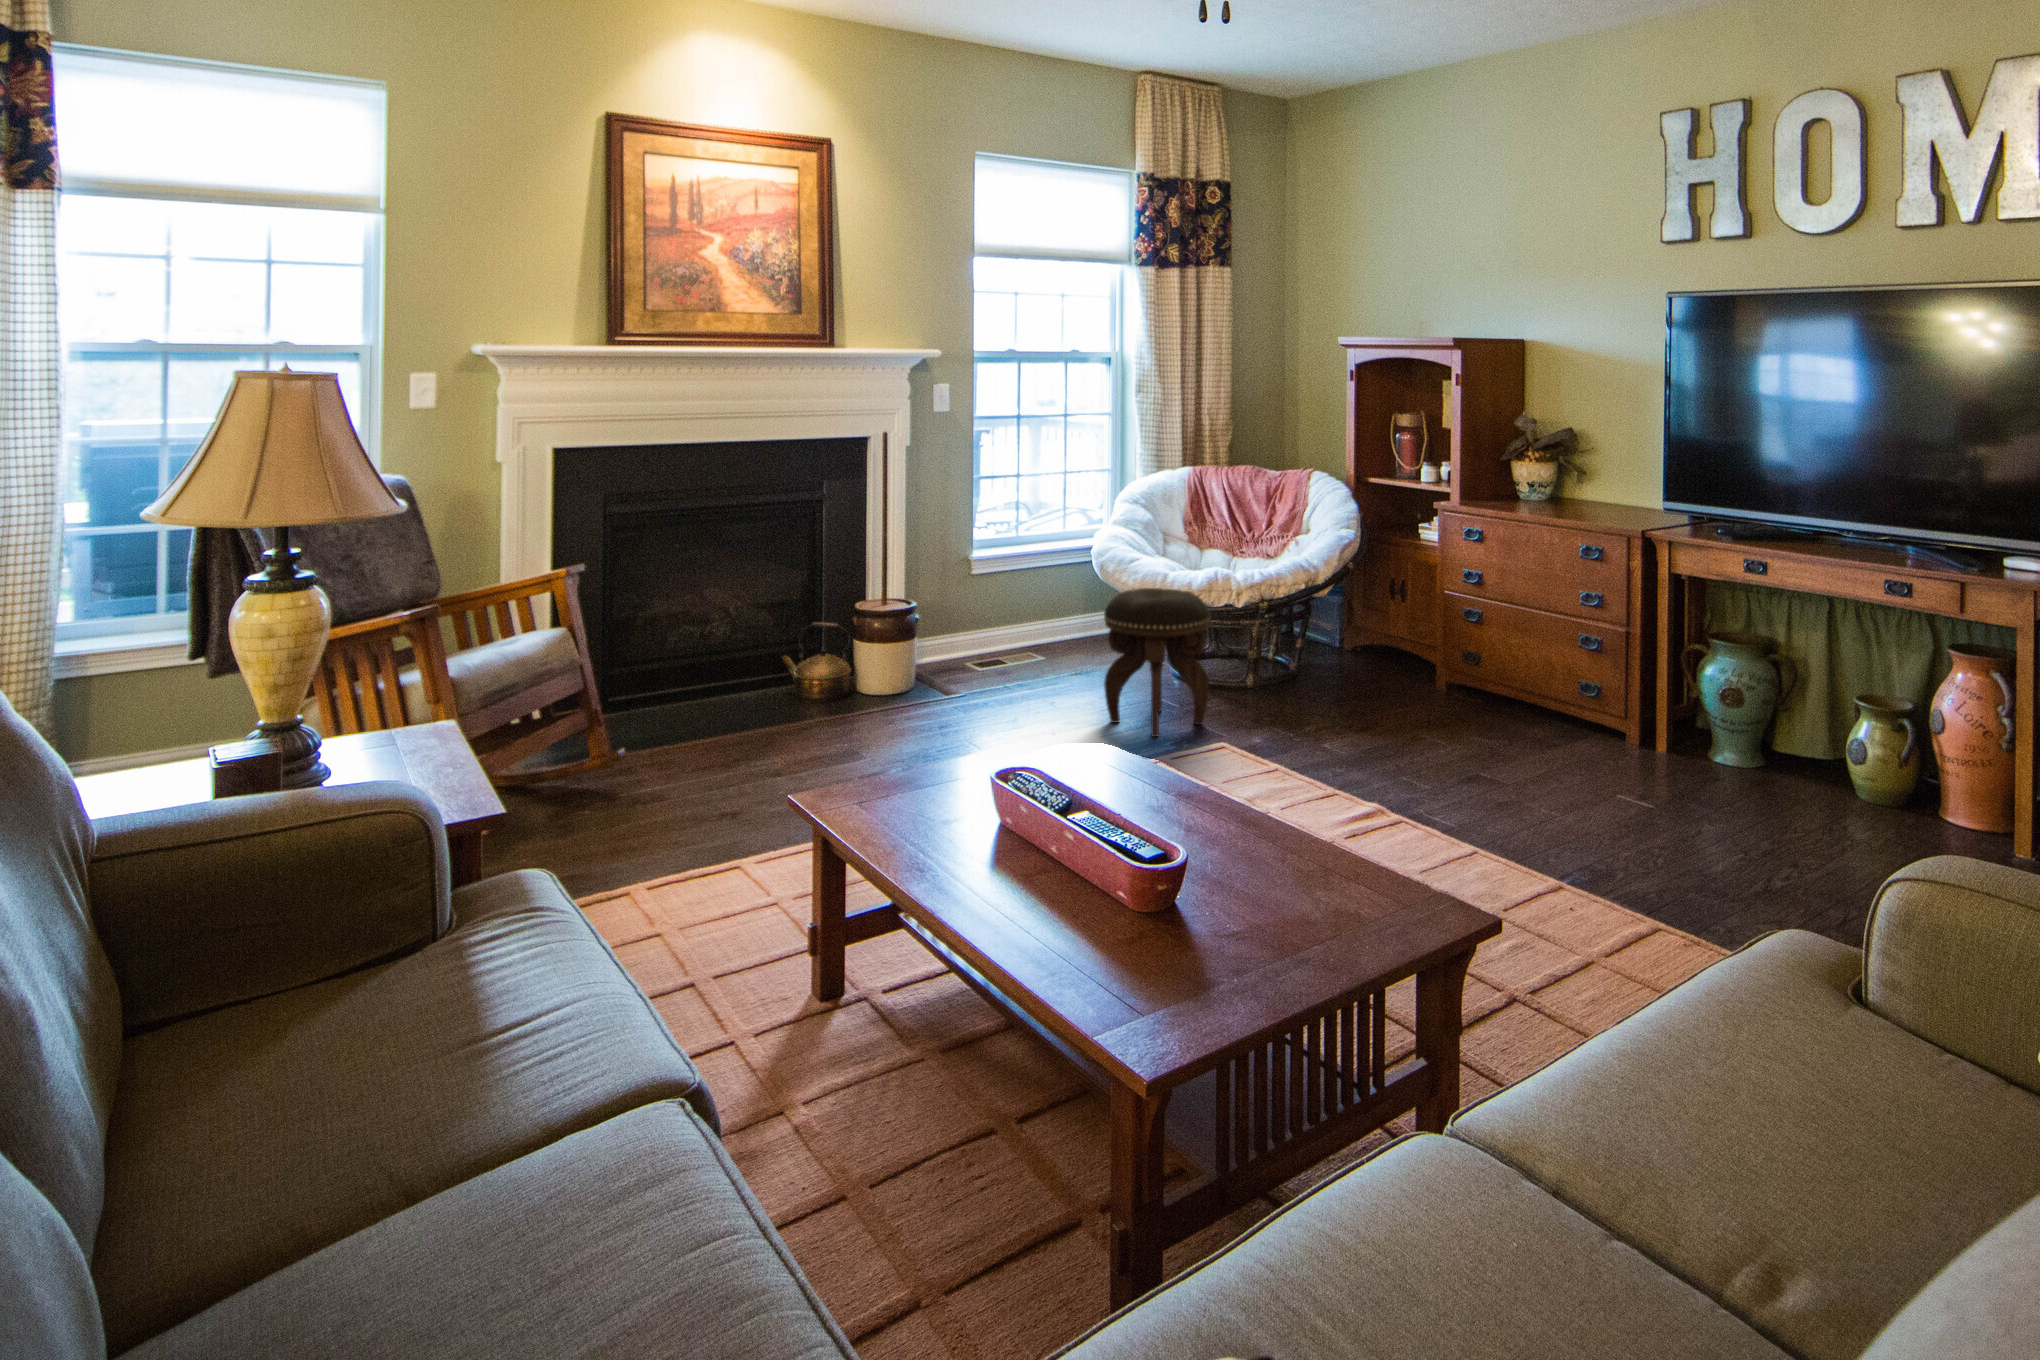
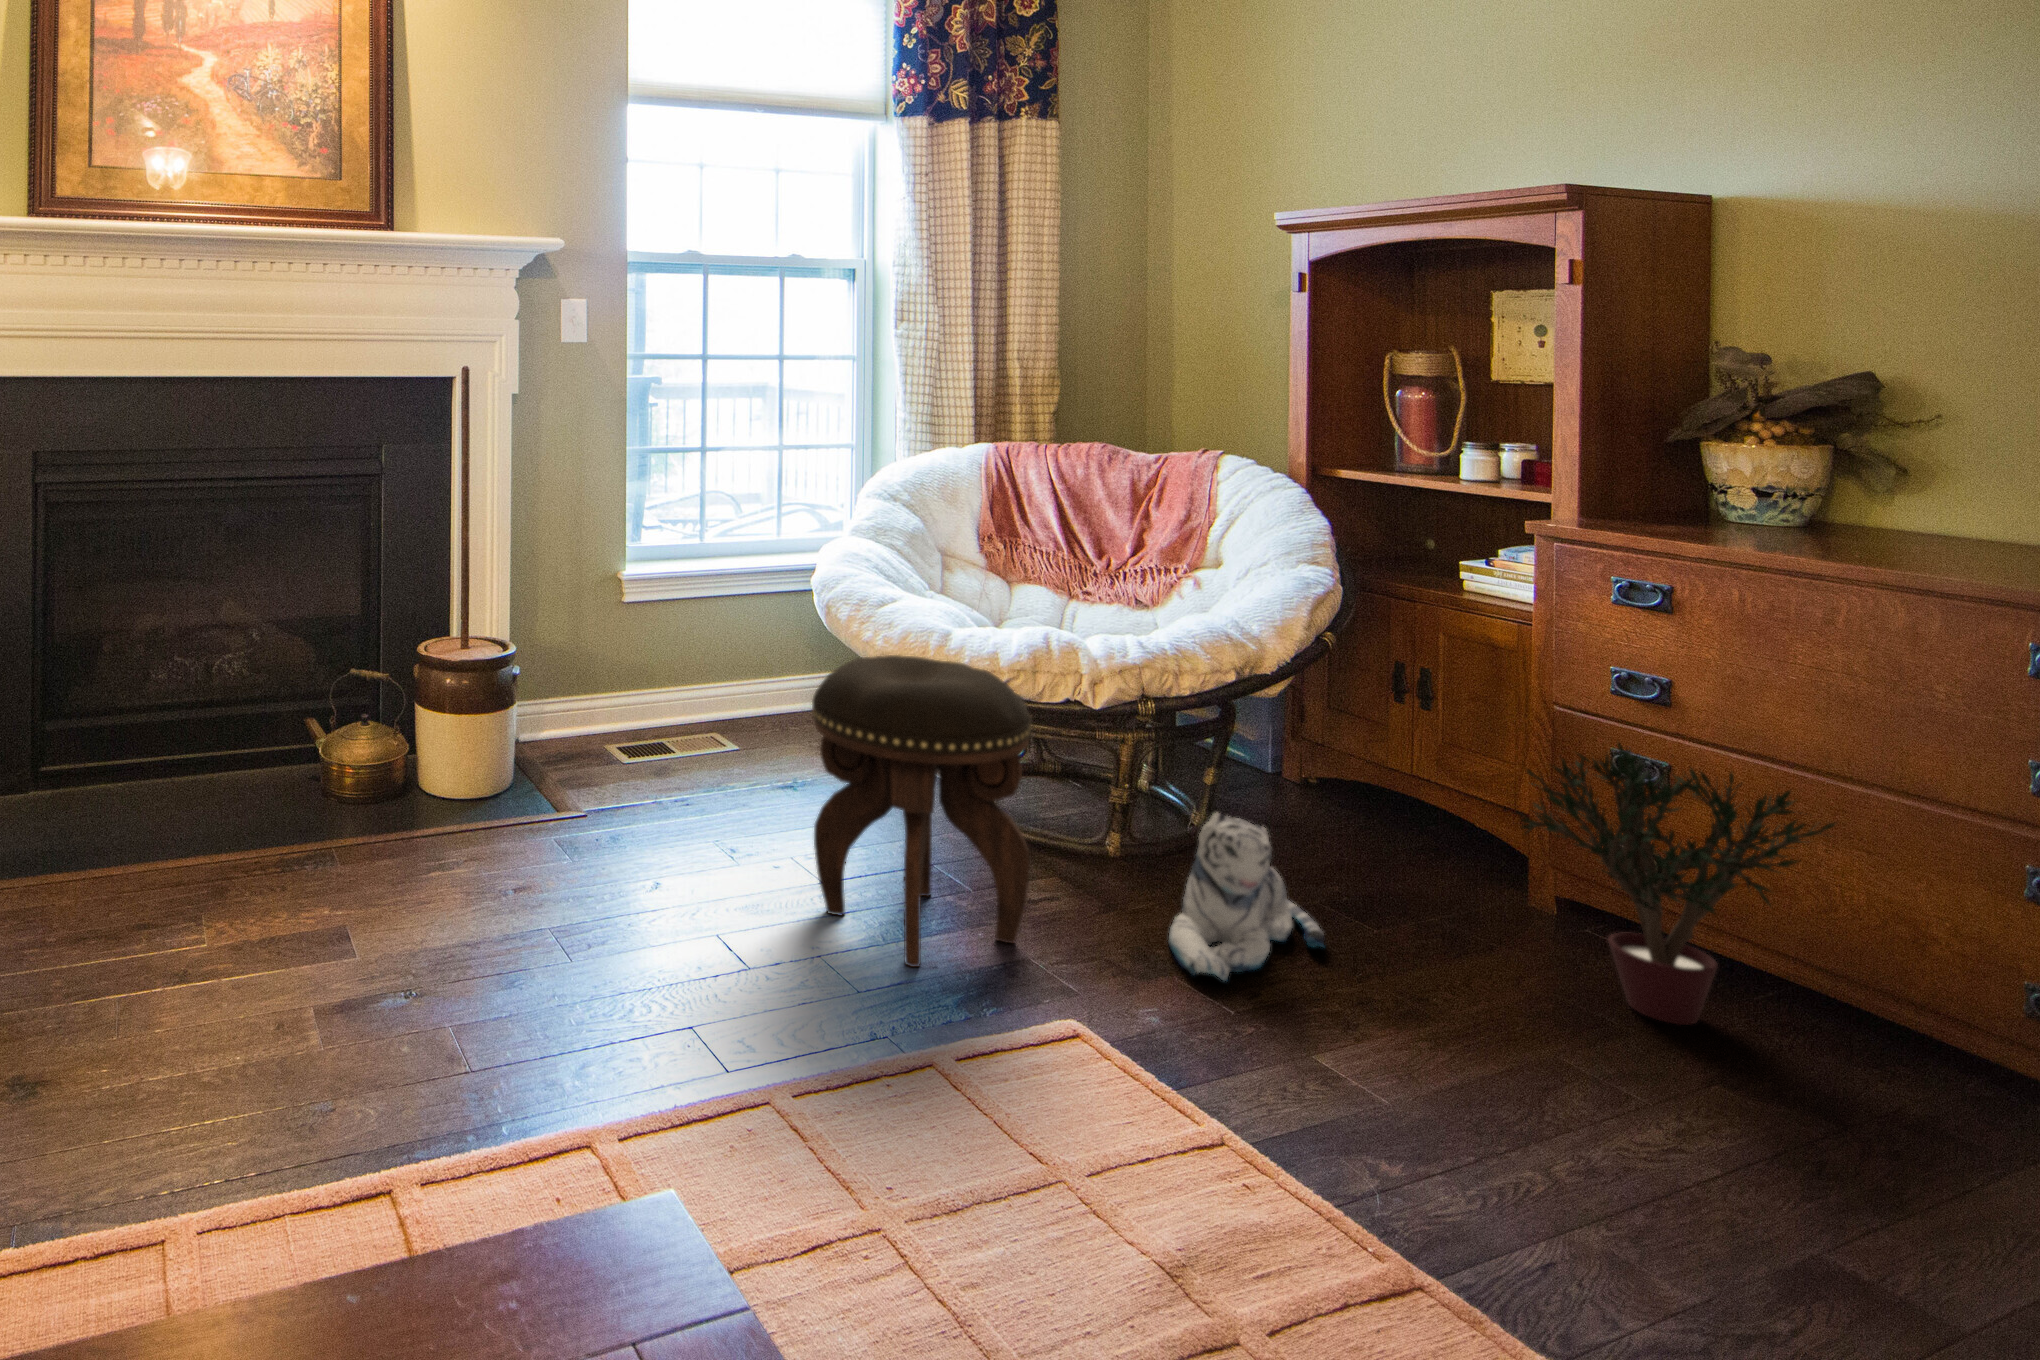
potted plant: none [1411,603,1527,722] -> present [1520,742,1836,1025]
plush toy: none [1272,653,1340,727] -> present [1169,813,1325,981]

